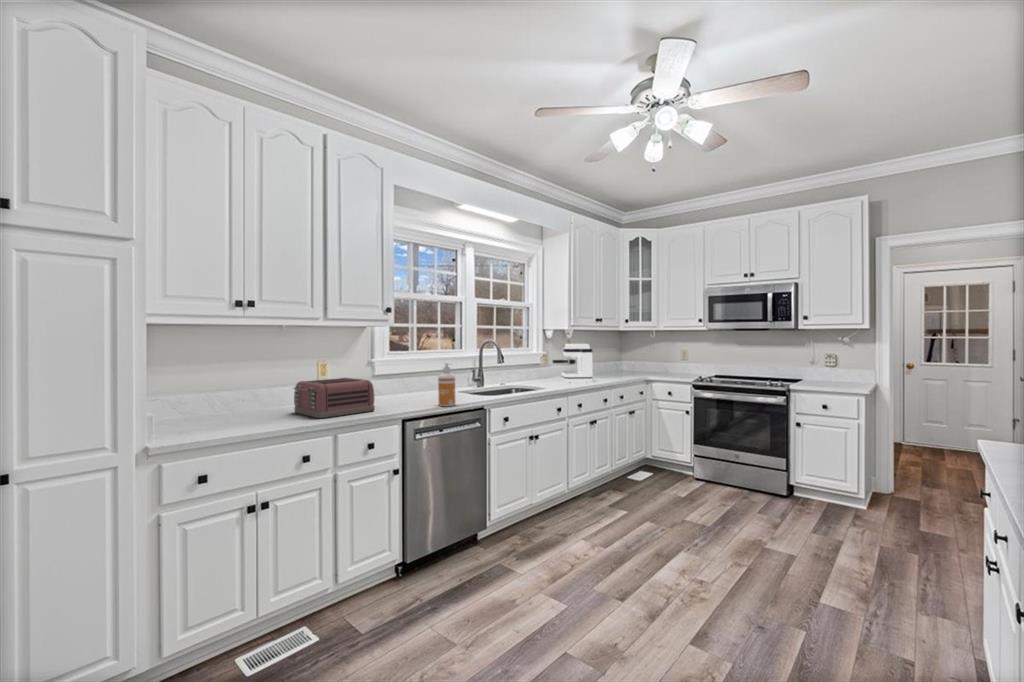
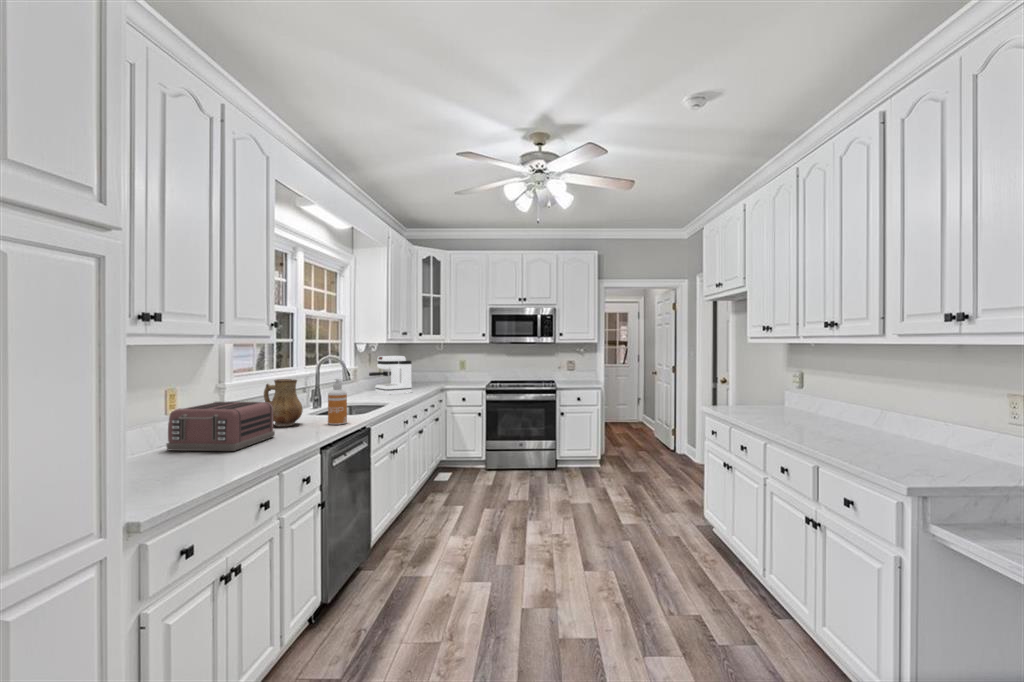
ceramic pitcher: none [396,362,425,403] -> present [264,379,303,427]

